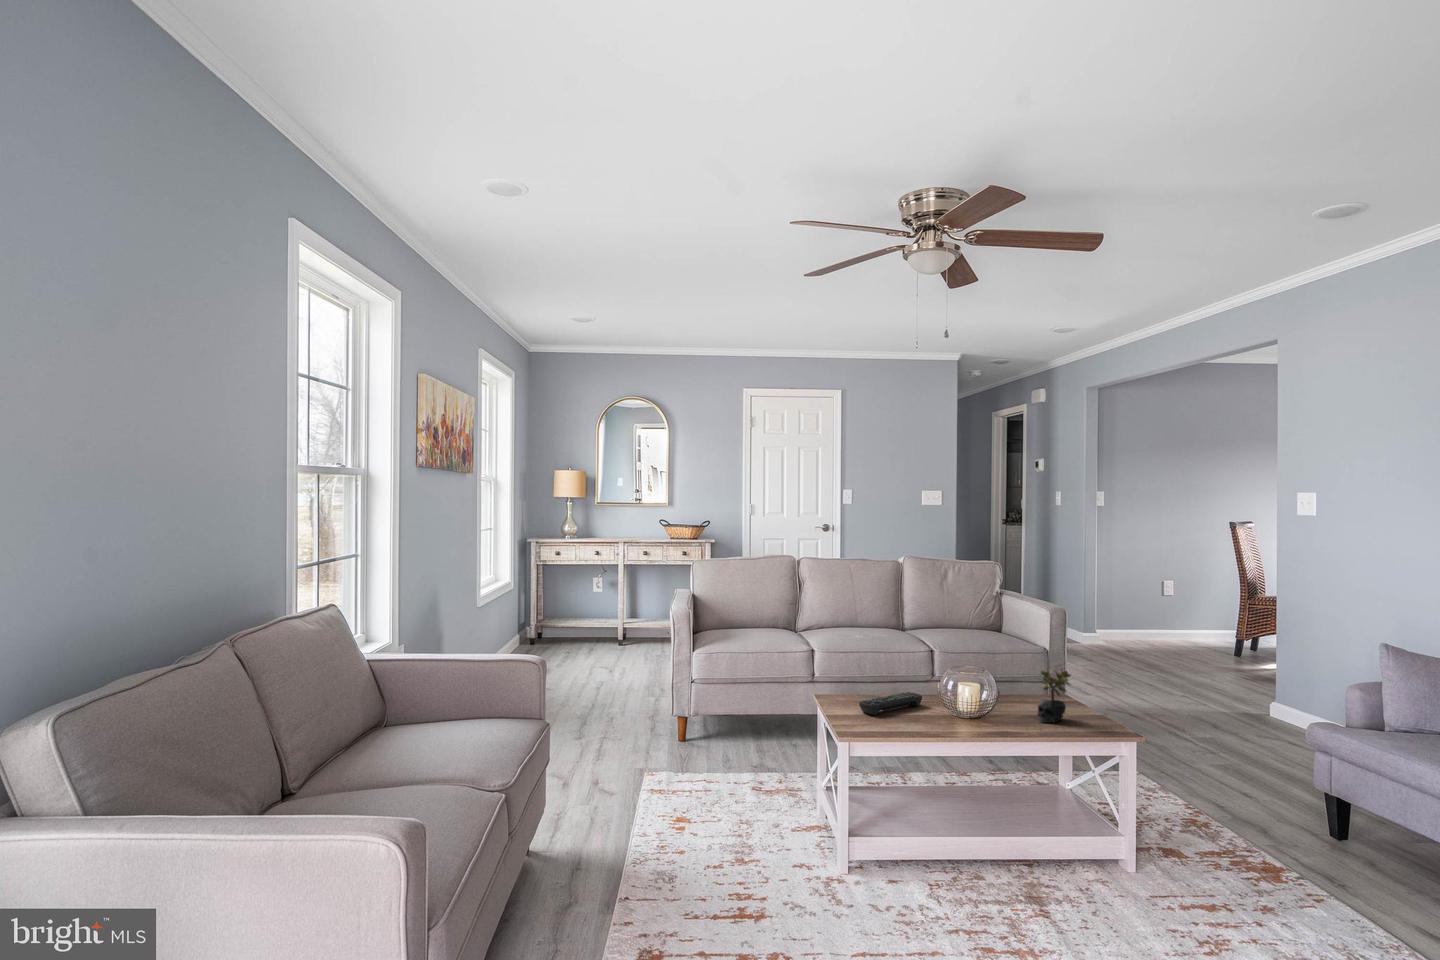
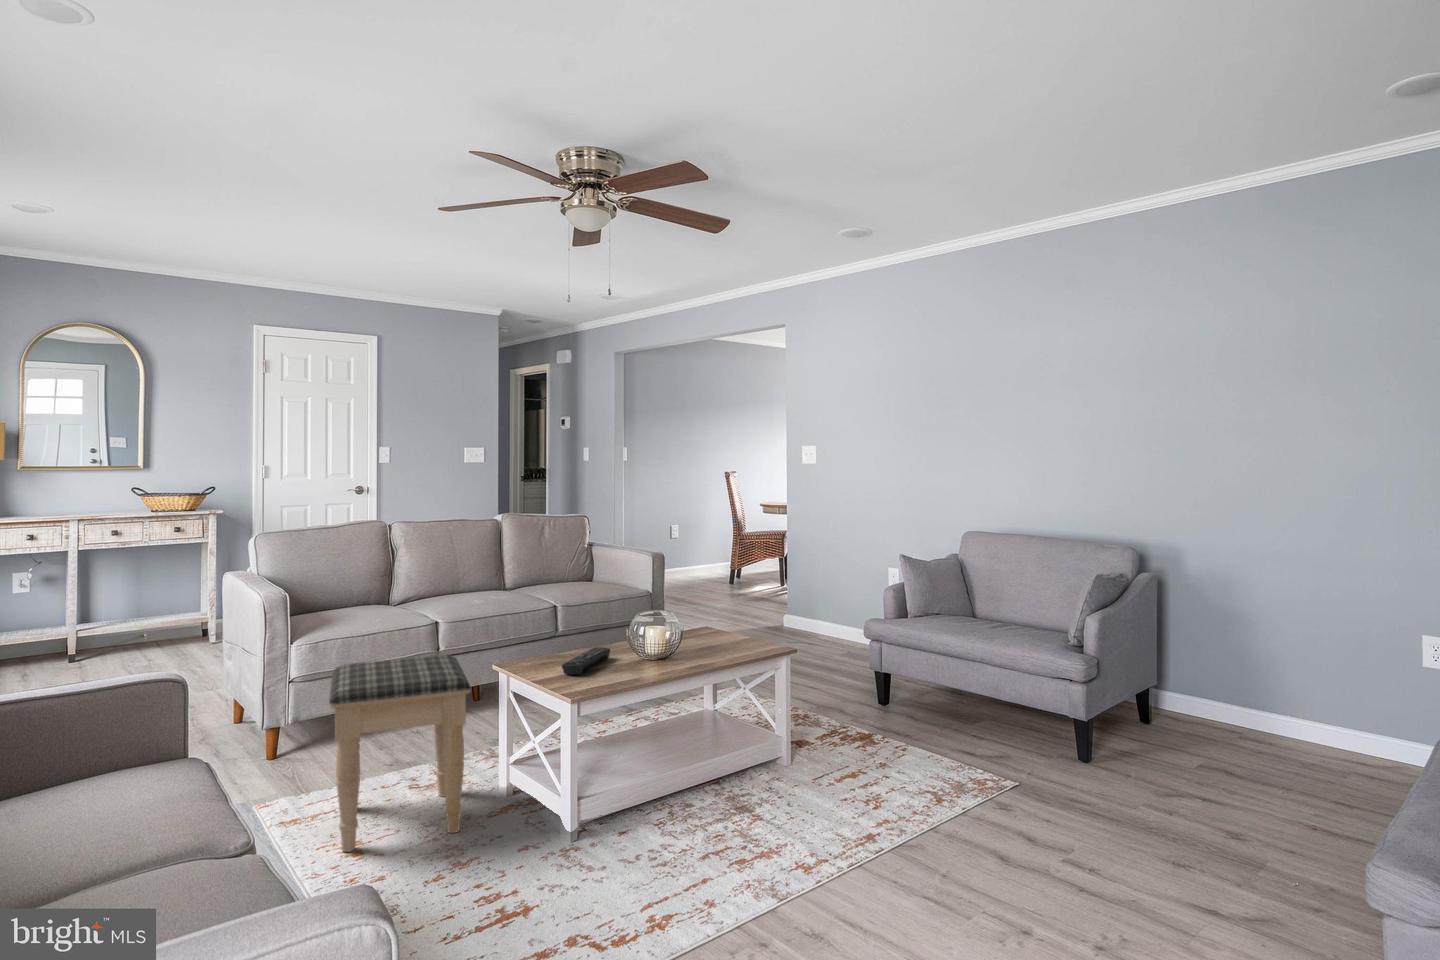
succulent plant: present [1037,669,1071,723] -> none [709,603,739,654]
footstool: none [663,671,788,835] -> present [329,655,471,852]

